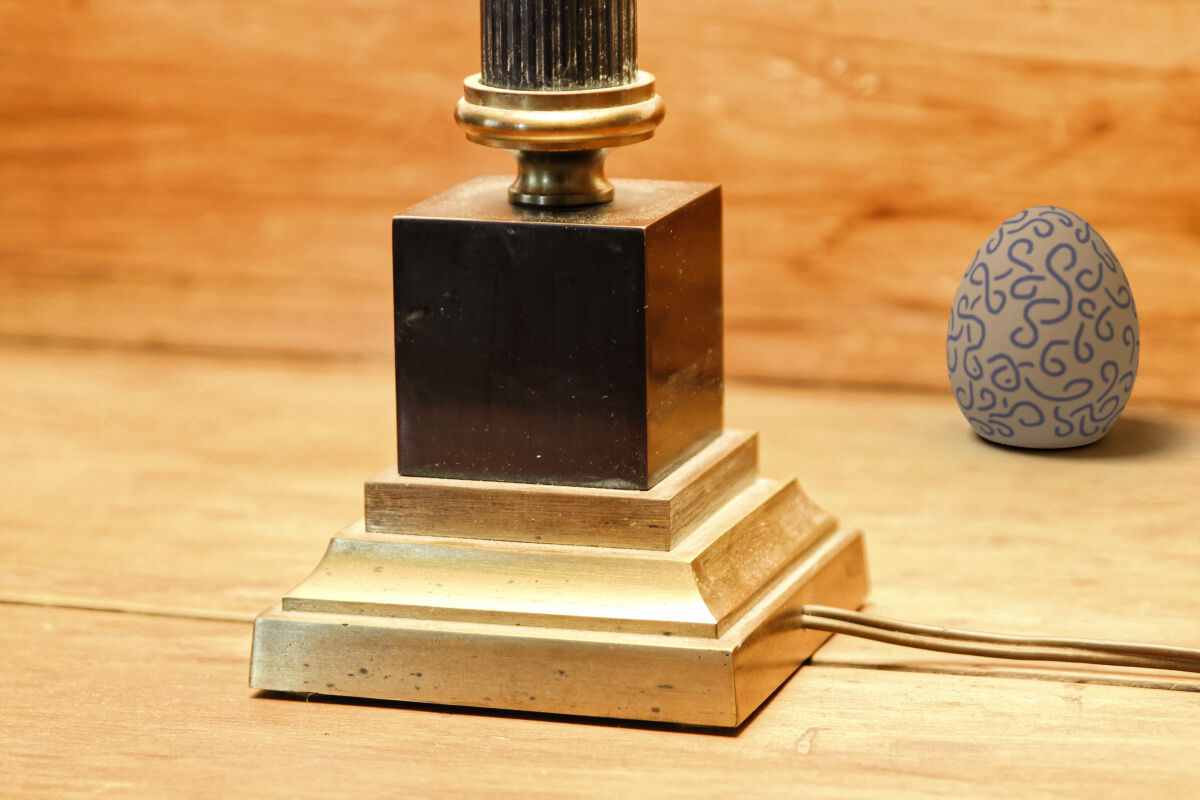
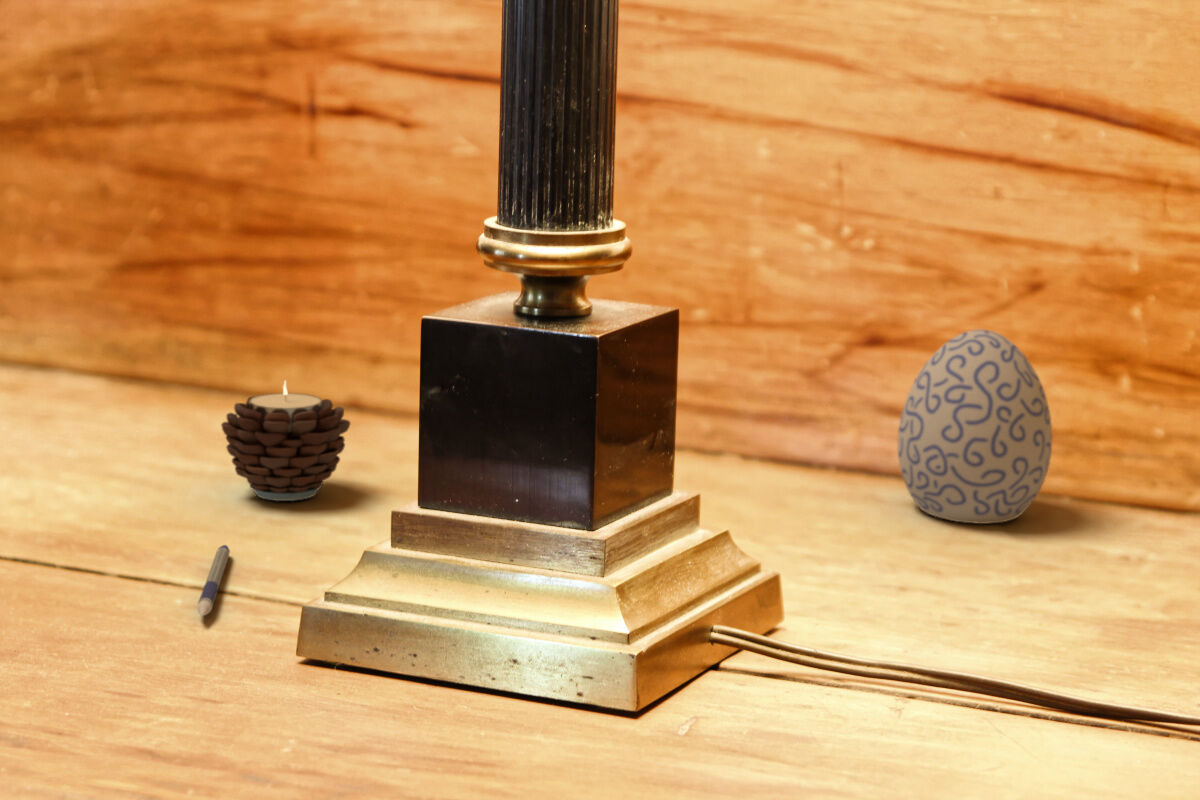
candle: none [85,329,254,488] -> present [221,381,350,501]
pen: none [99,550,123,650] -> present [198,545,230,616]

